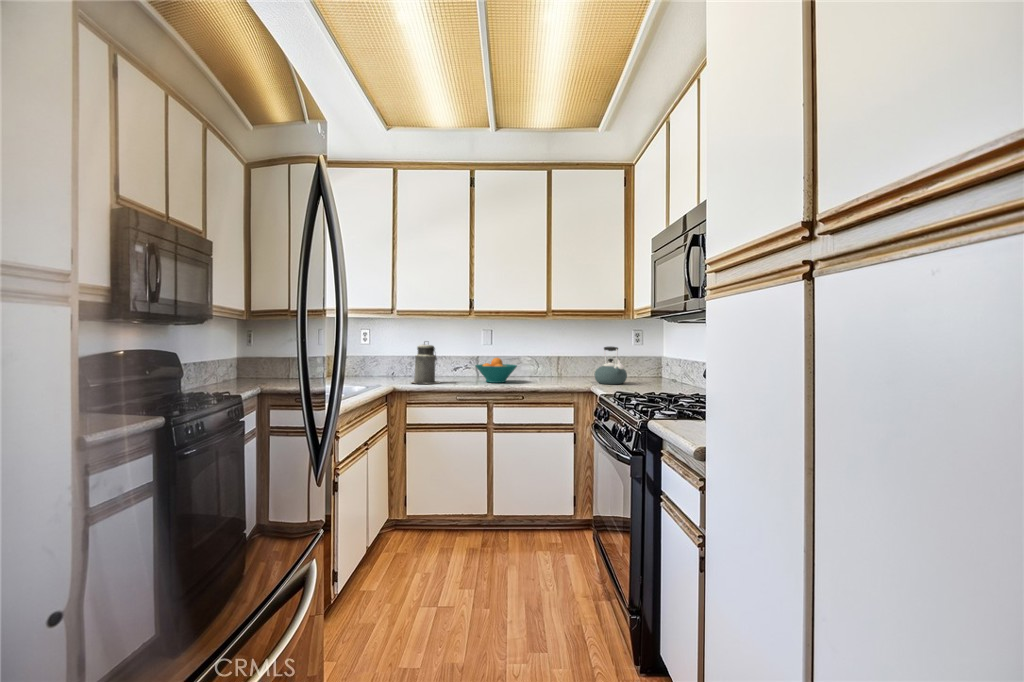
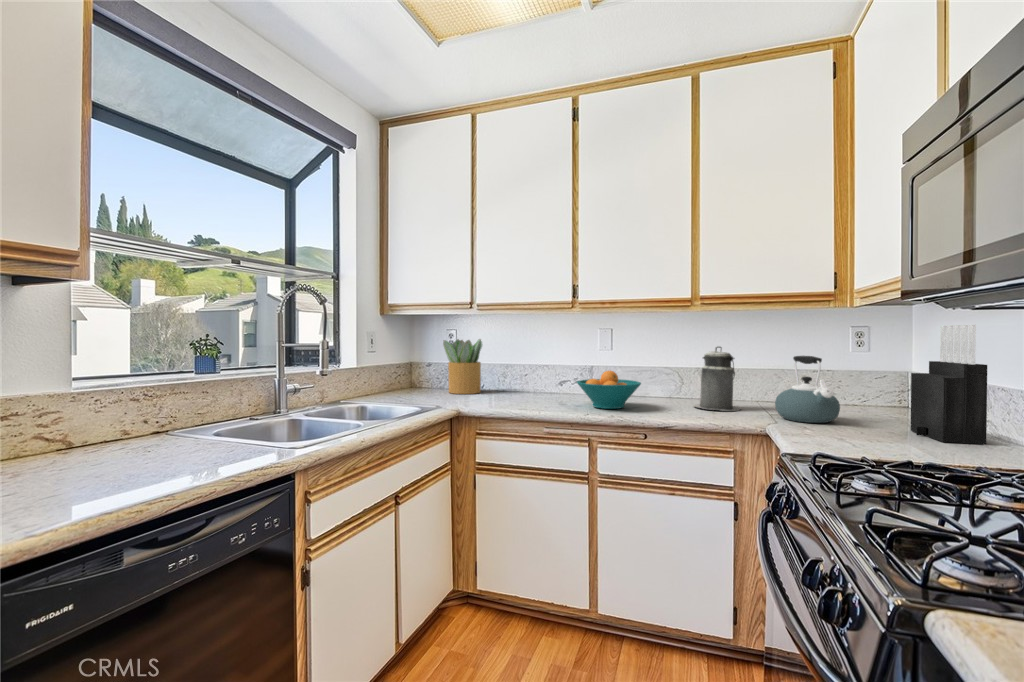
knife block: none [659,329,688,388] -> present [911,325,987,444]
potted plant: none [363,337,394,379] -> present [443,339,483,394]
canister: present [412,342,440,384] -> present [694,346,740,411]

